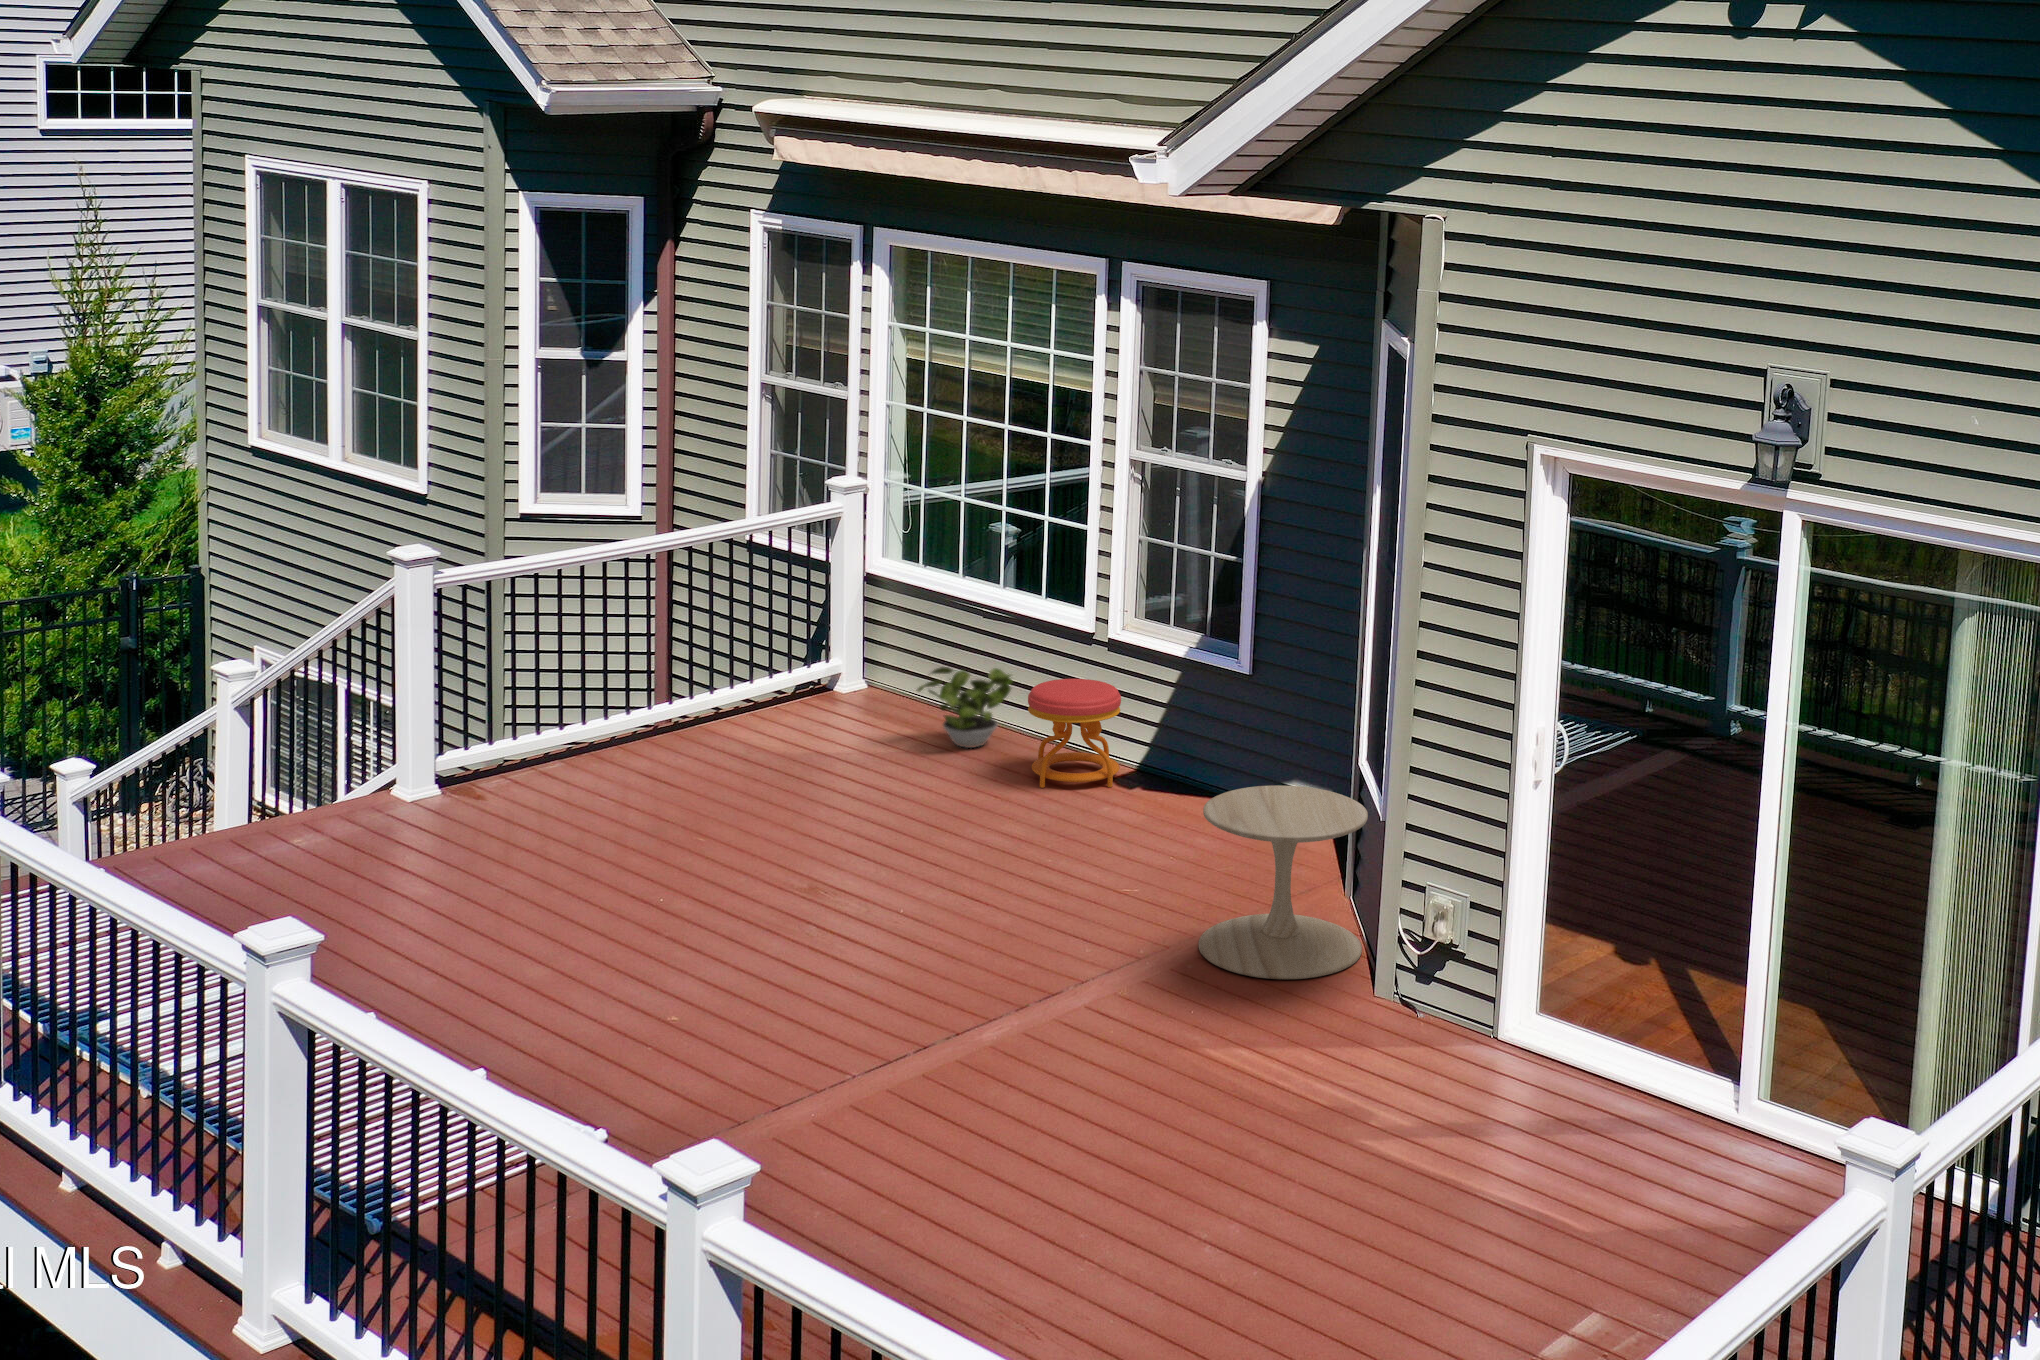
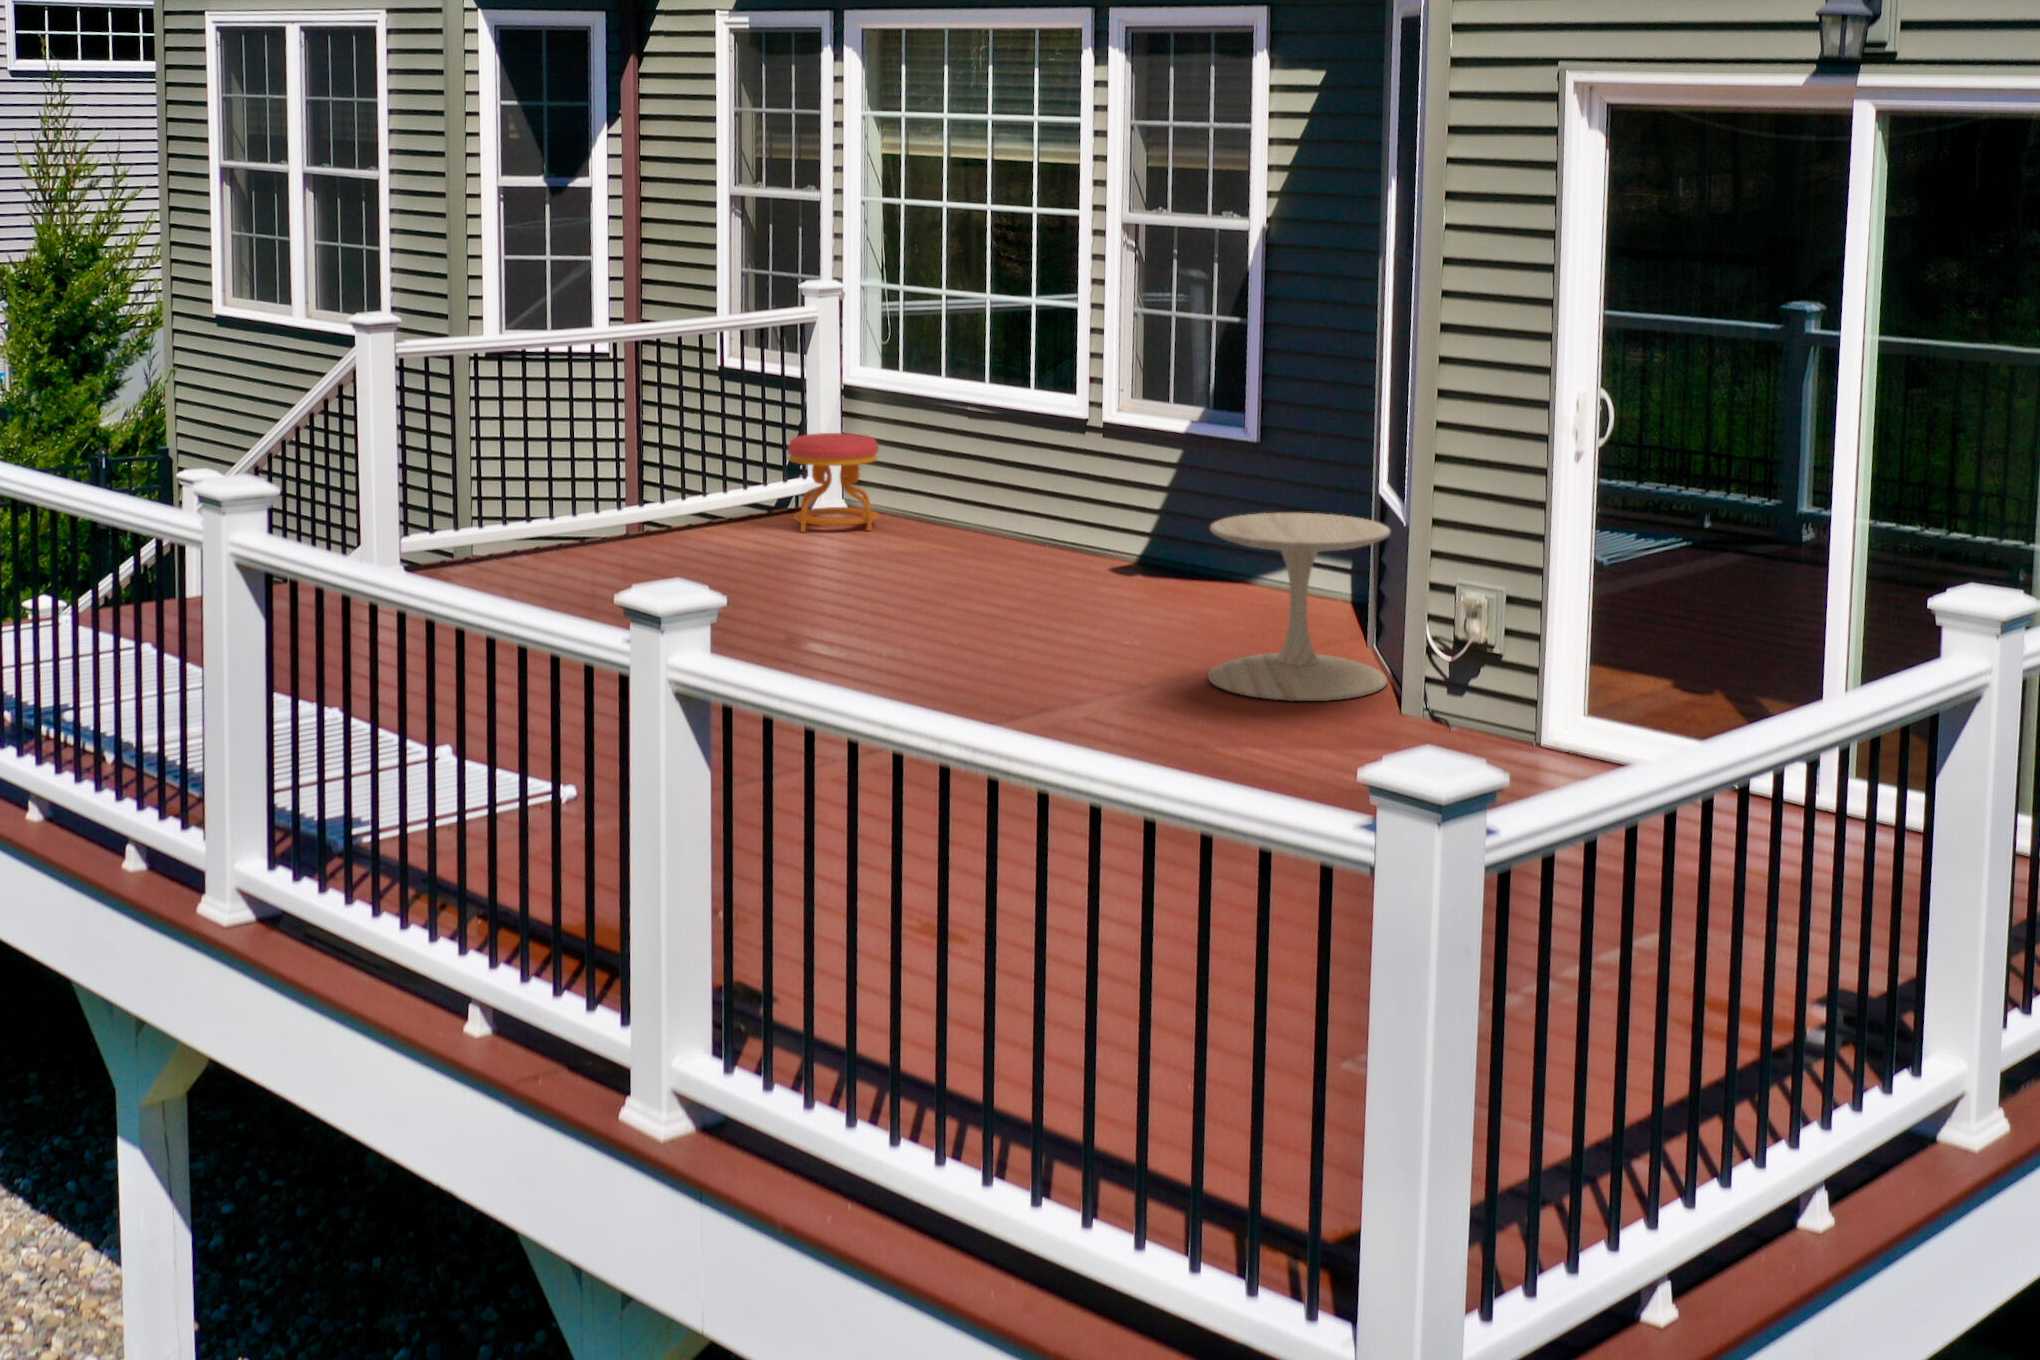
potted plant: present [917,667,1013,748] -> none [899,459,1002,548]
stool: present [1028,679,1121,788] -> present [788,433,879,532]

